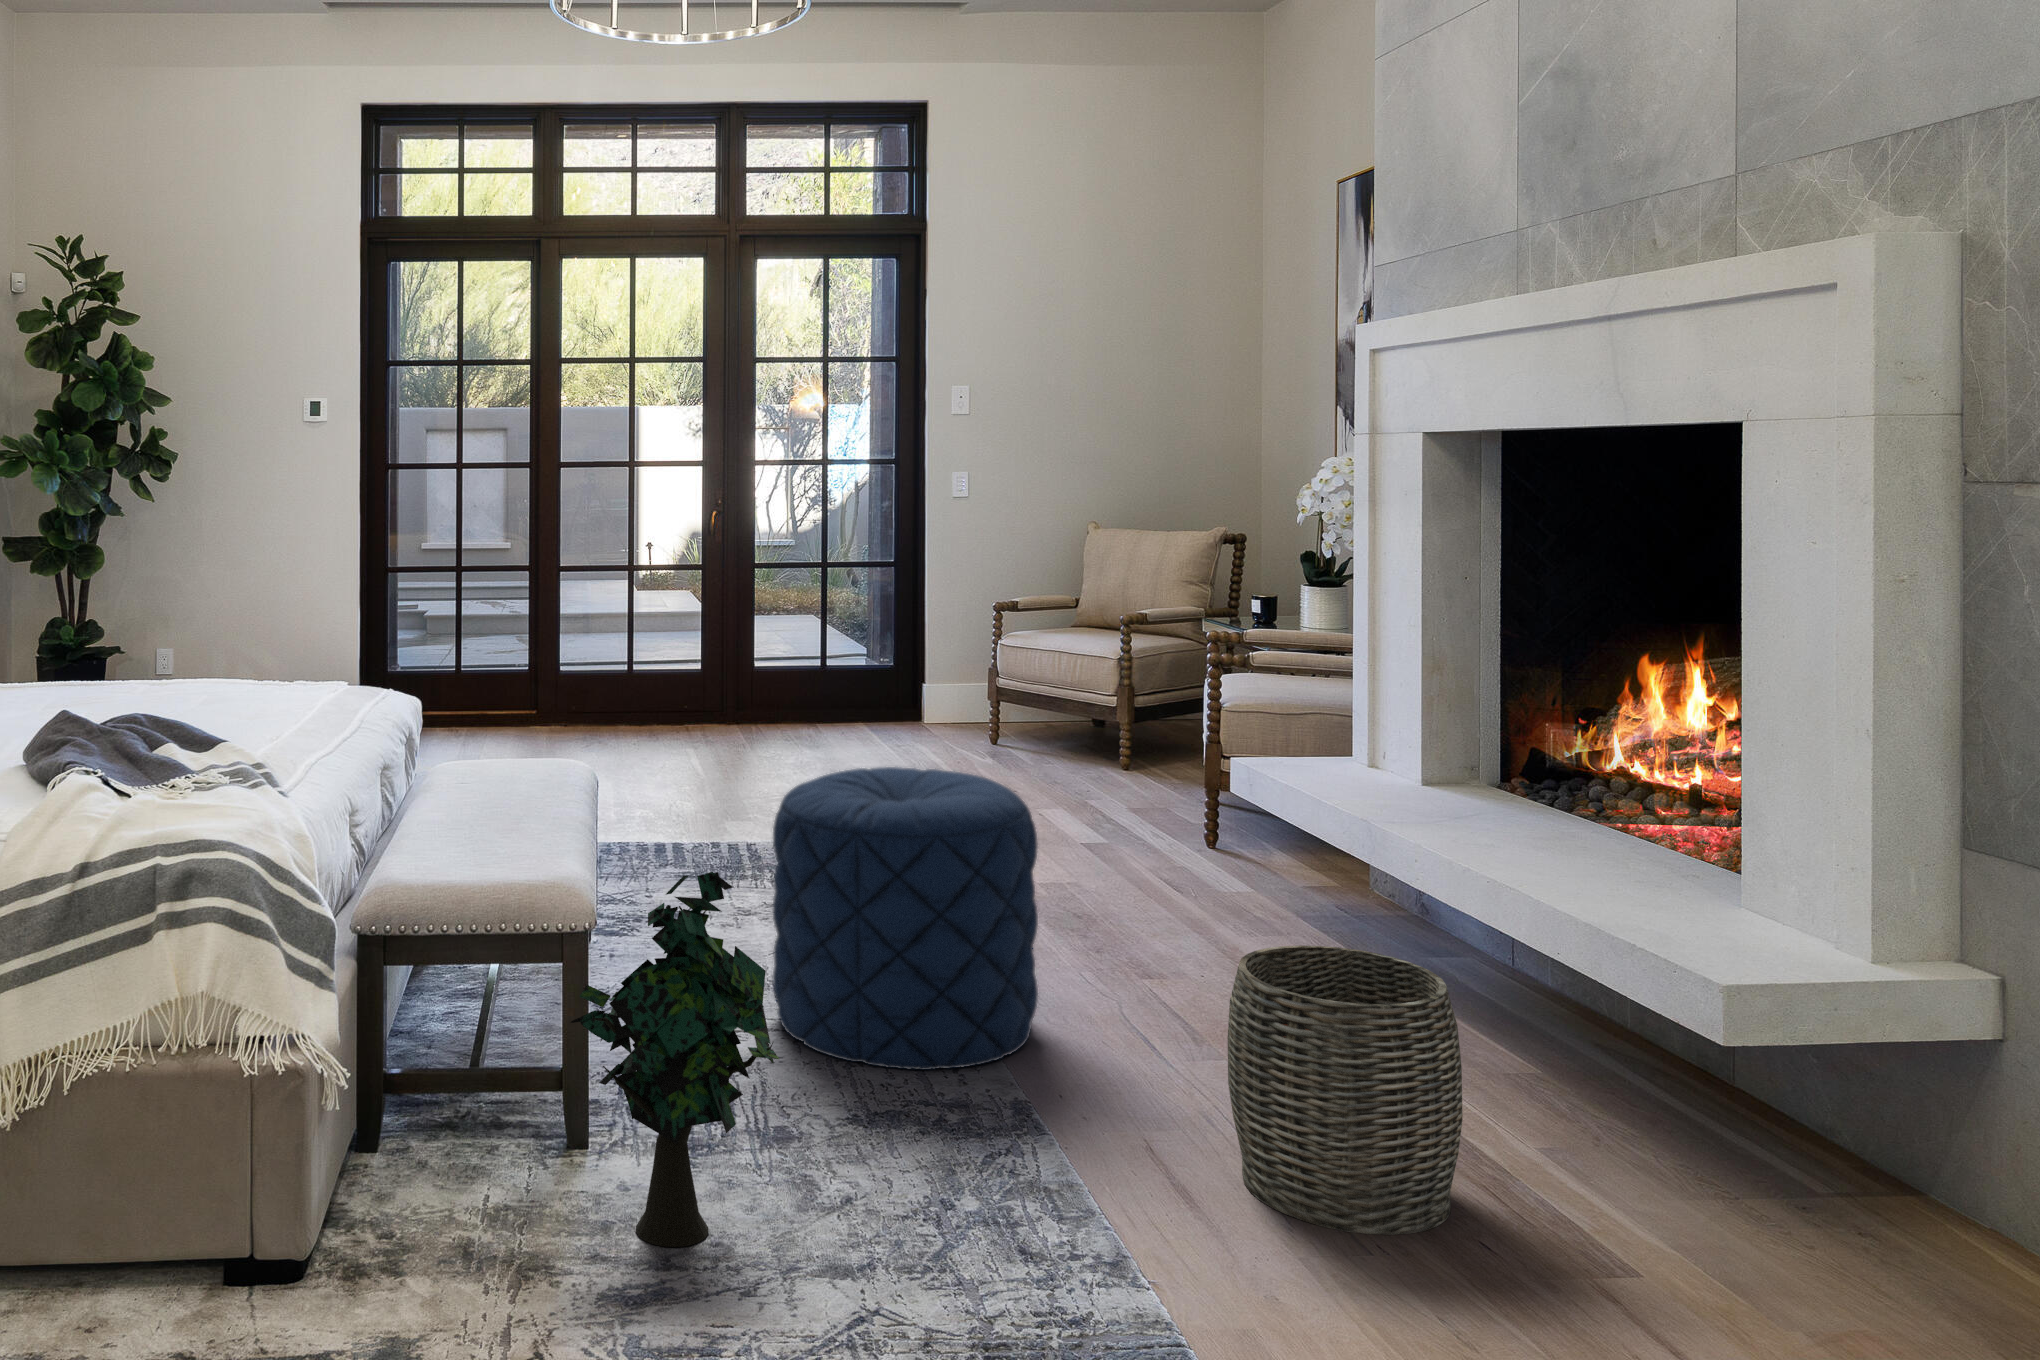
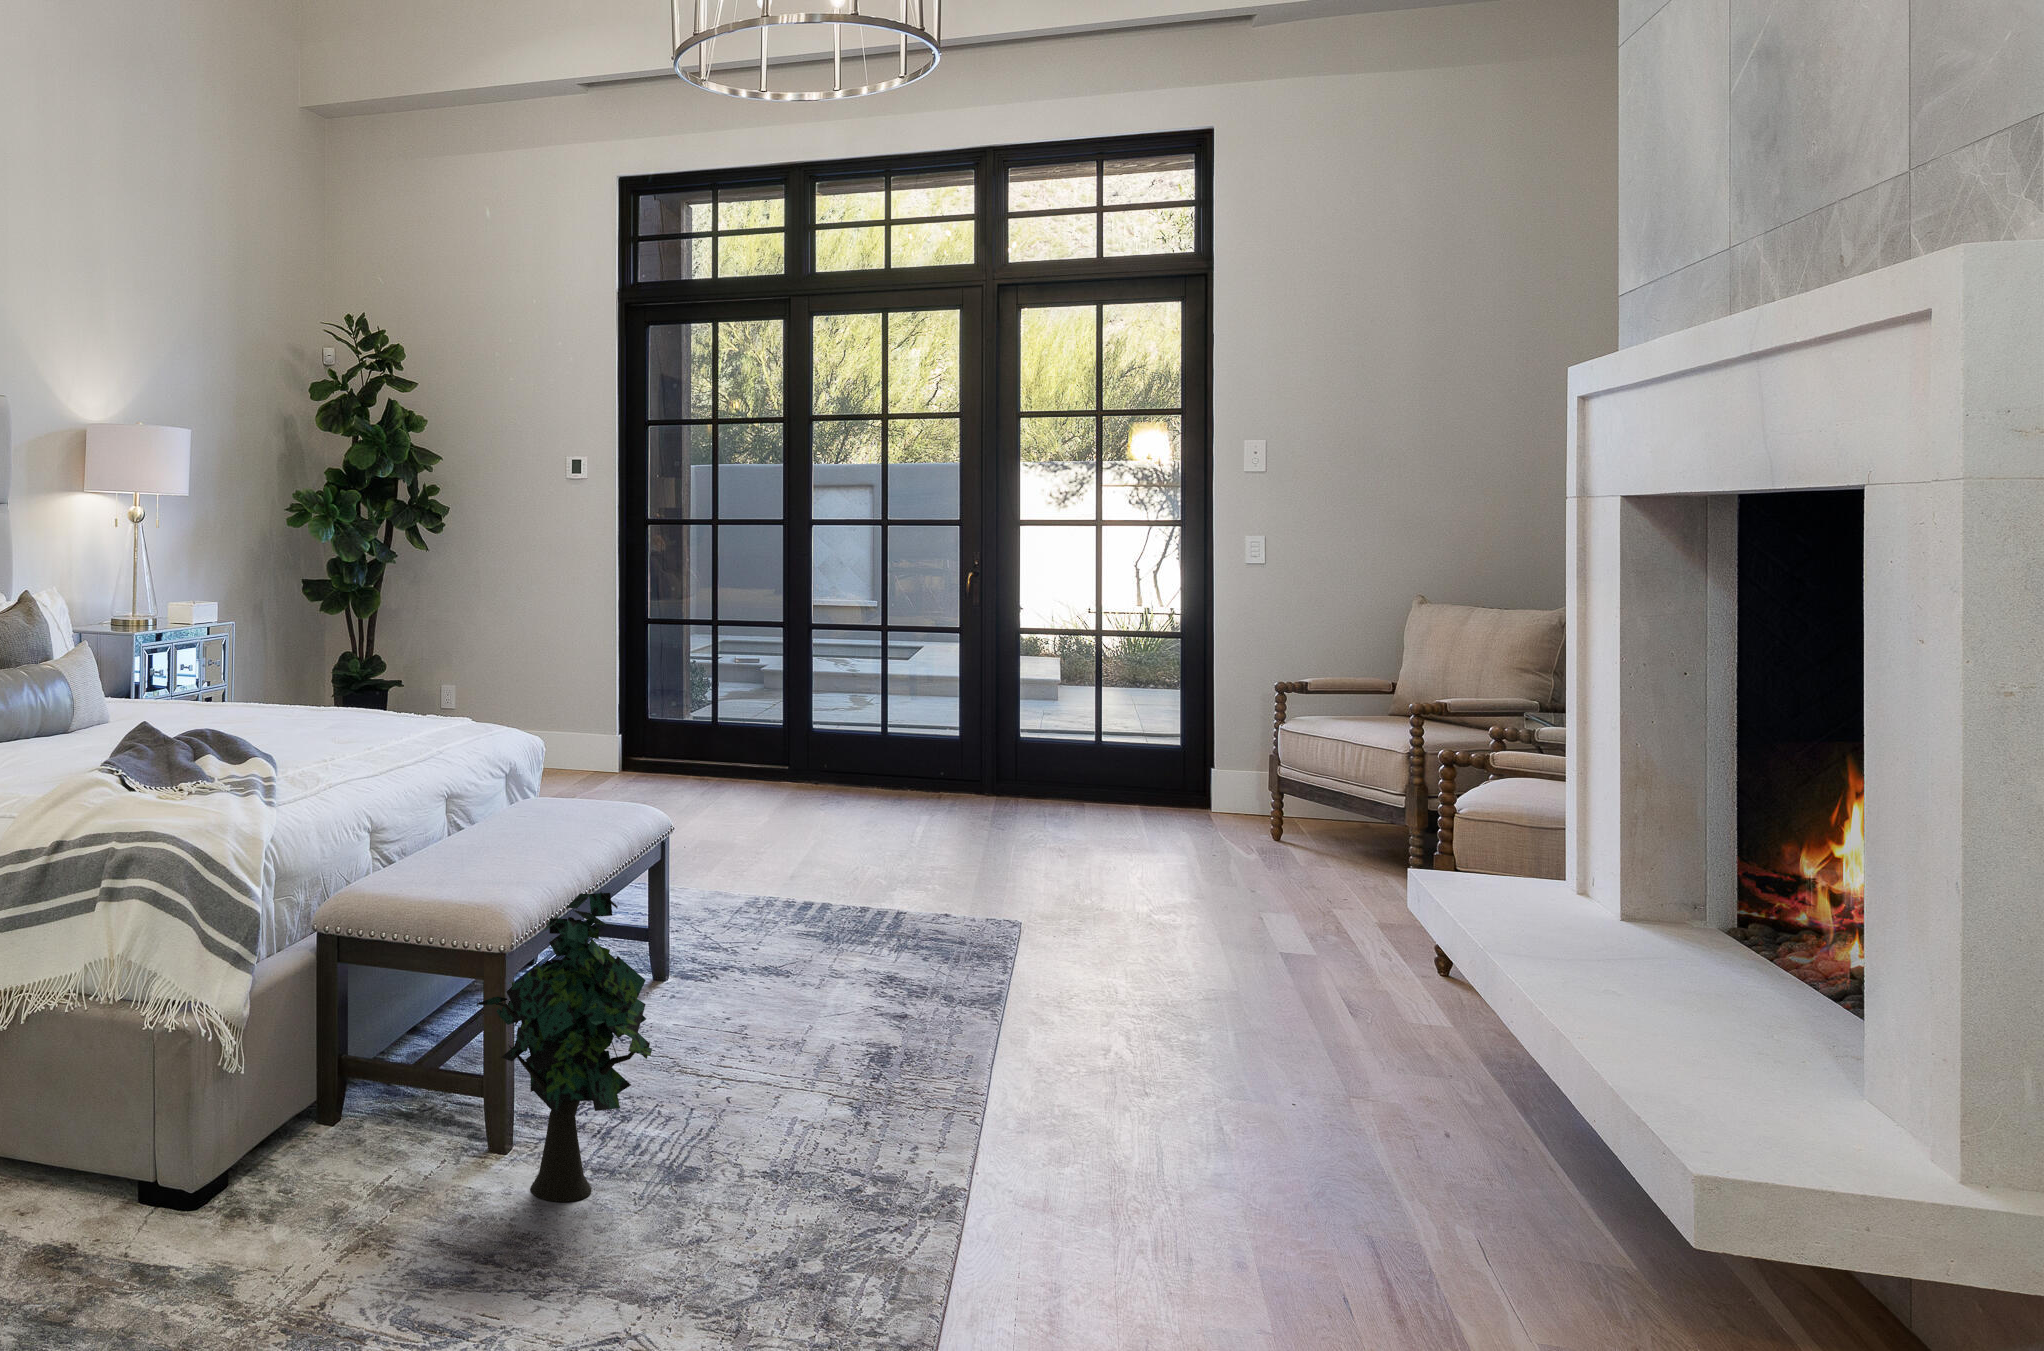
pouf: present [772,767,1038,1070] -> none [781,829,1026,1106]
woven basket: present [1227,945,1463,1235] -> none [1084,1015,1296,1286]

